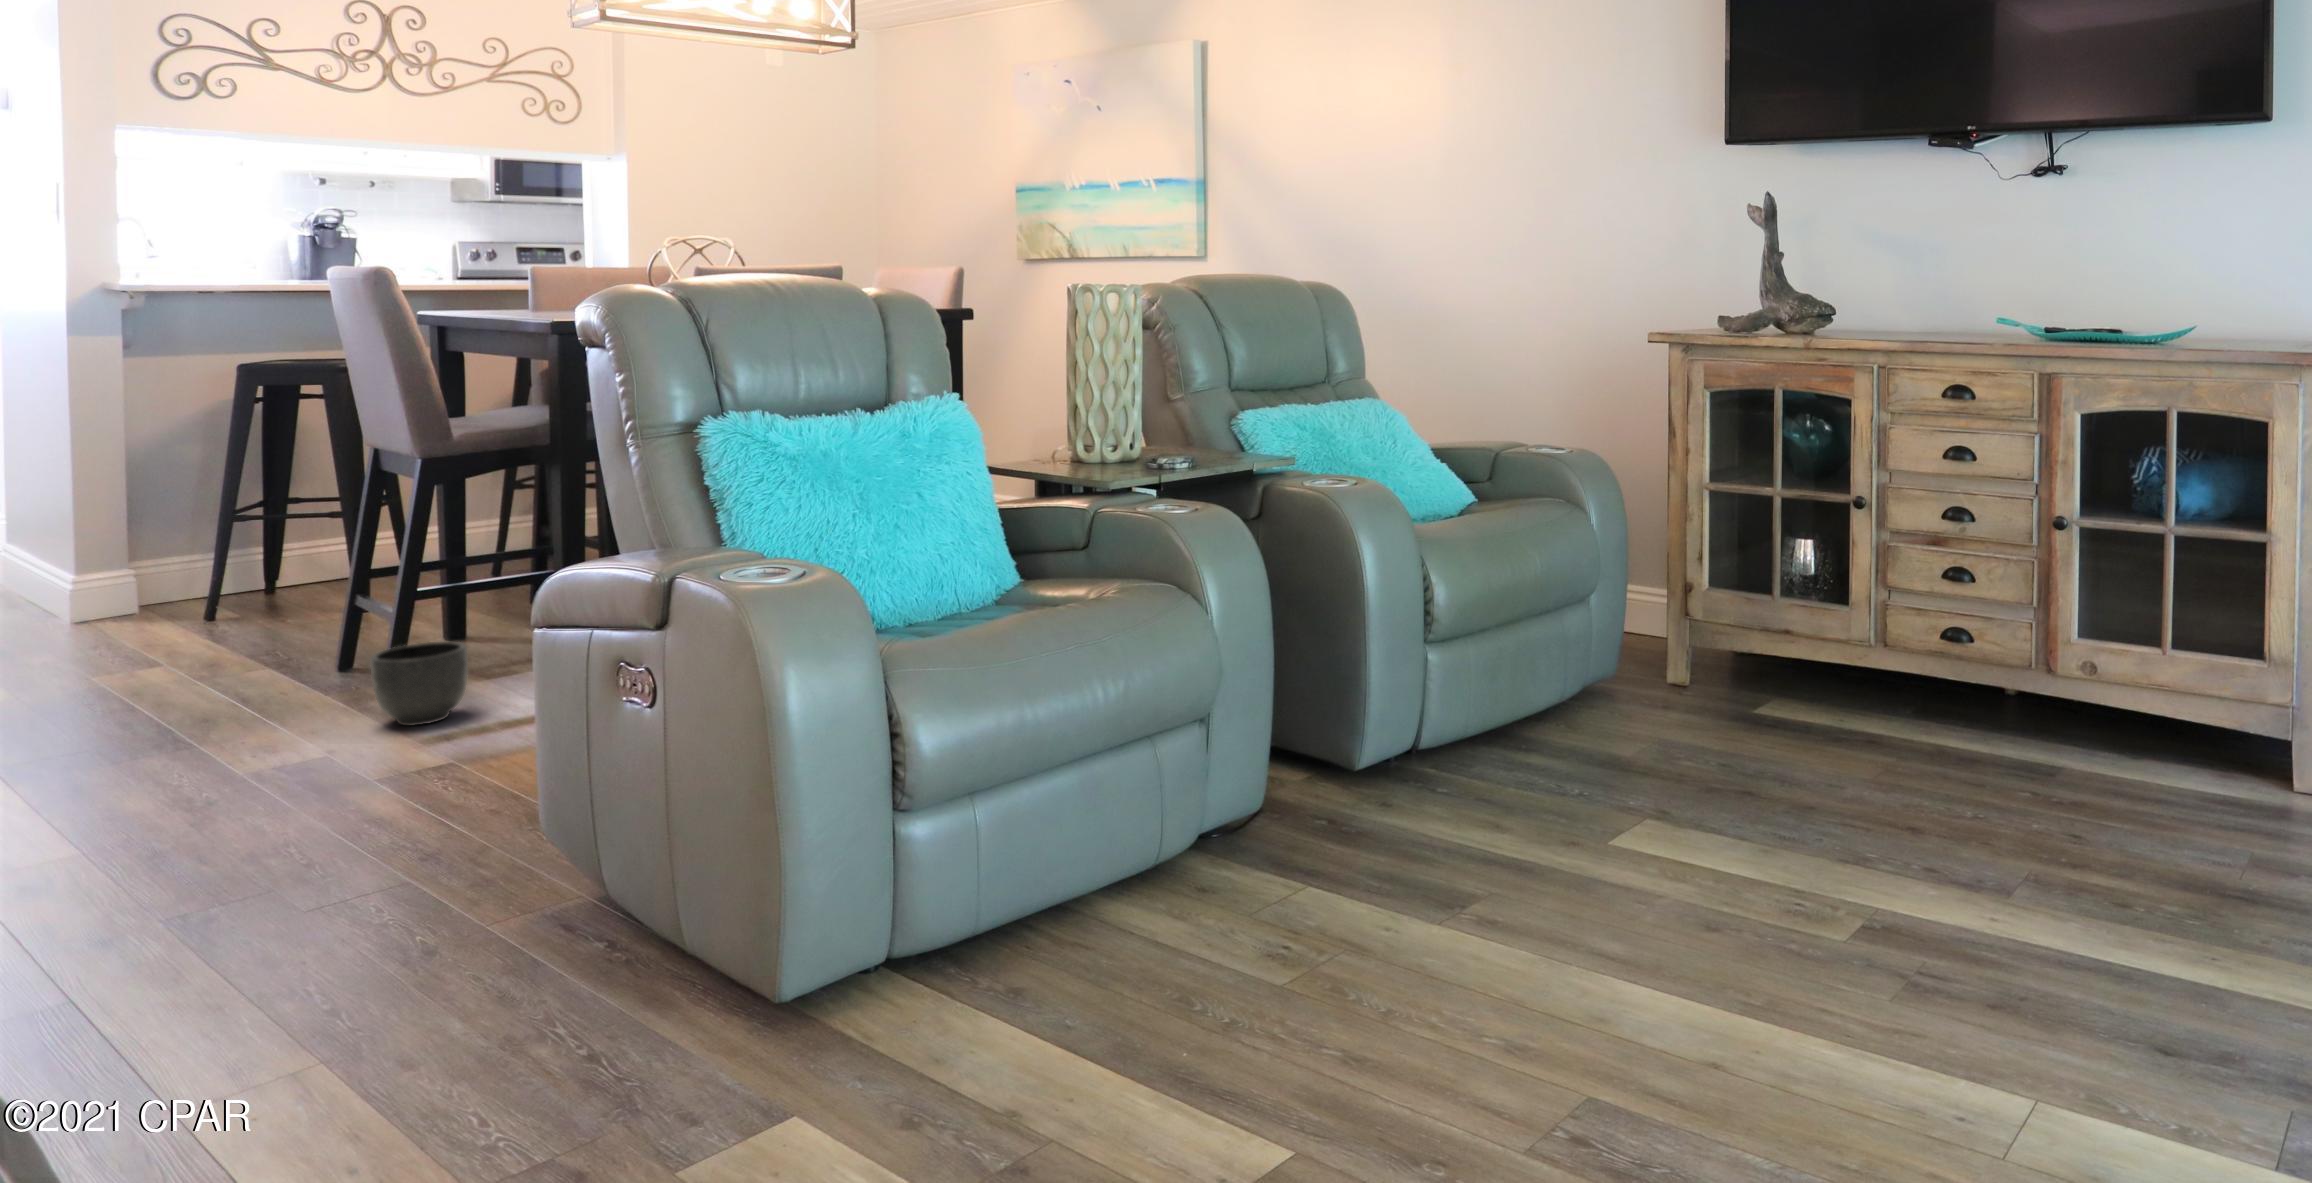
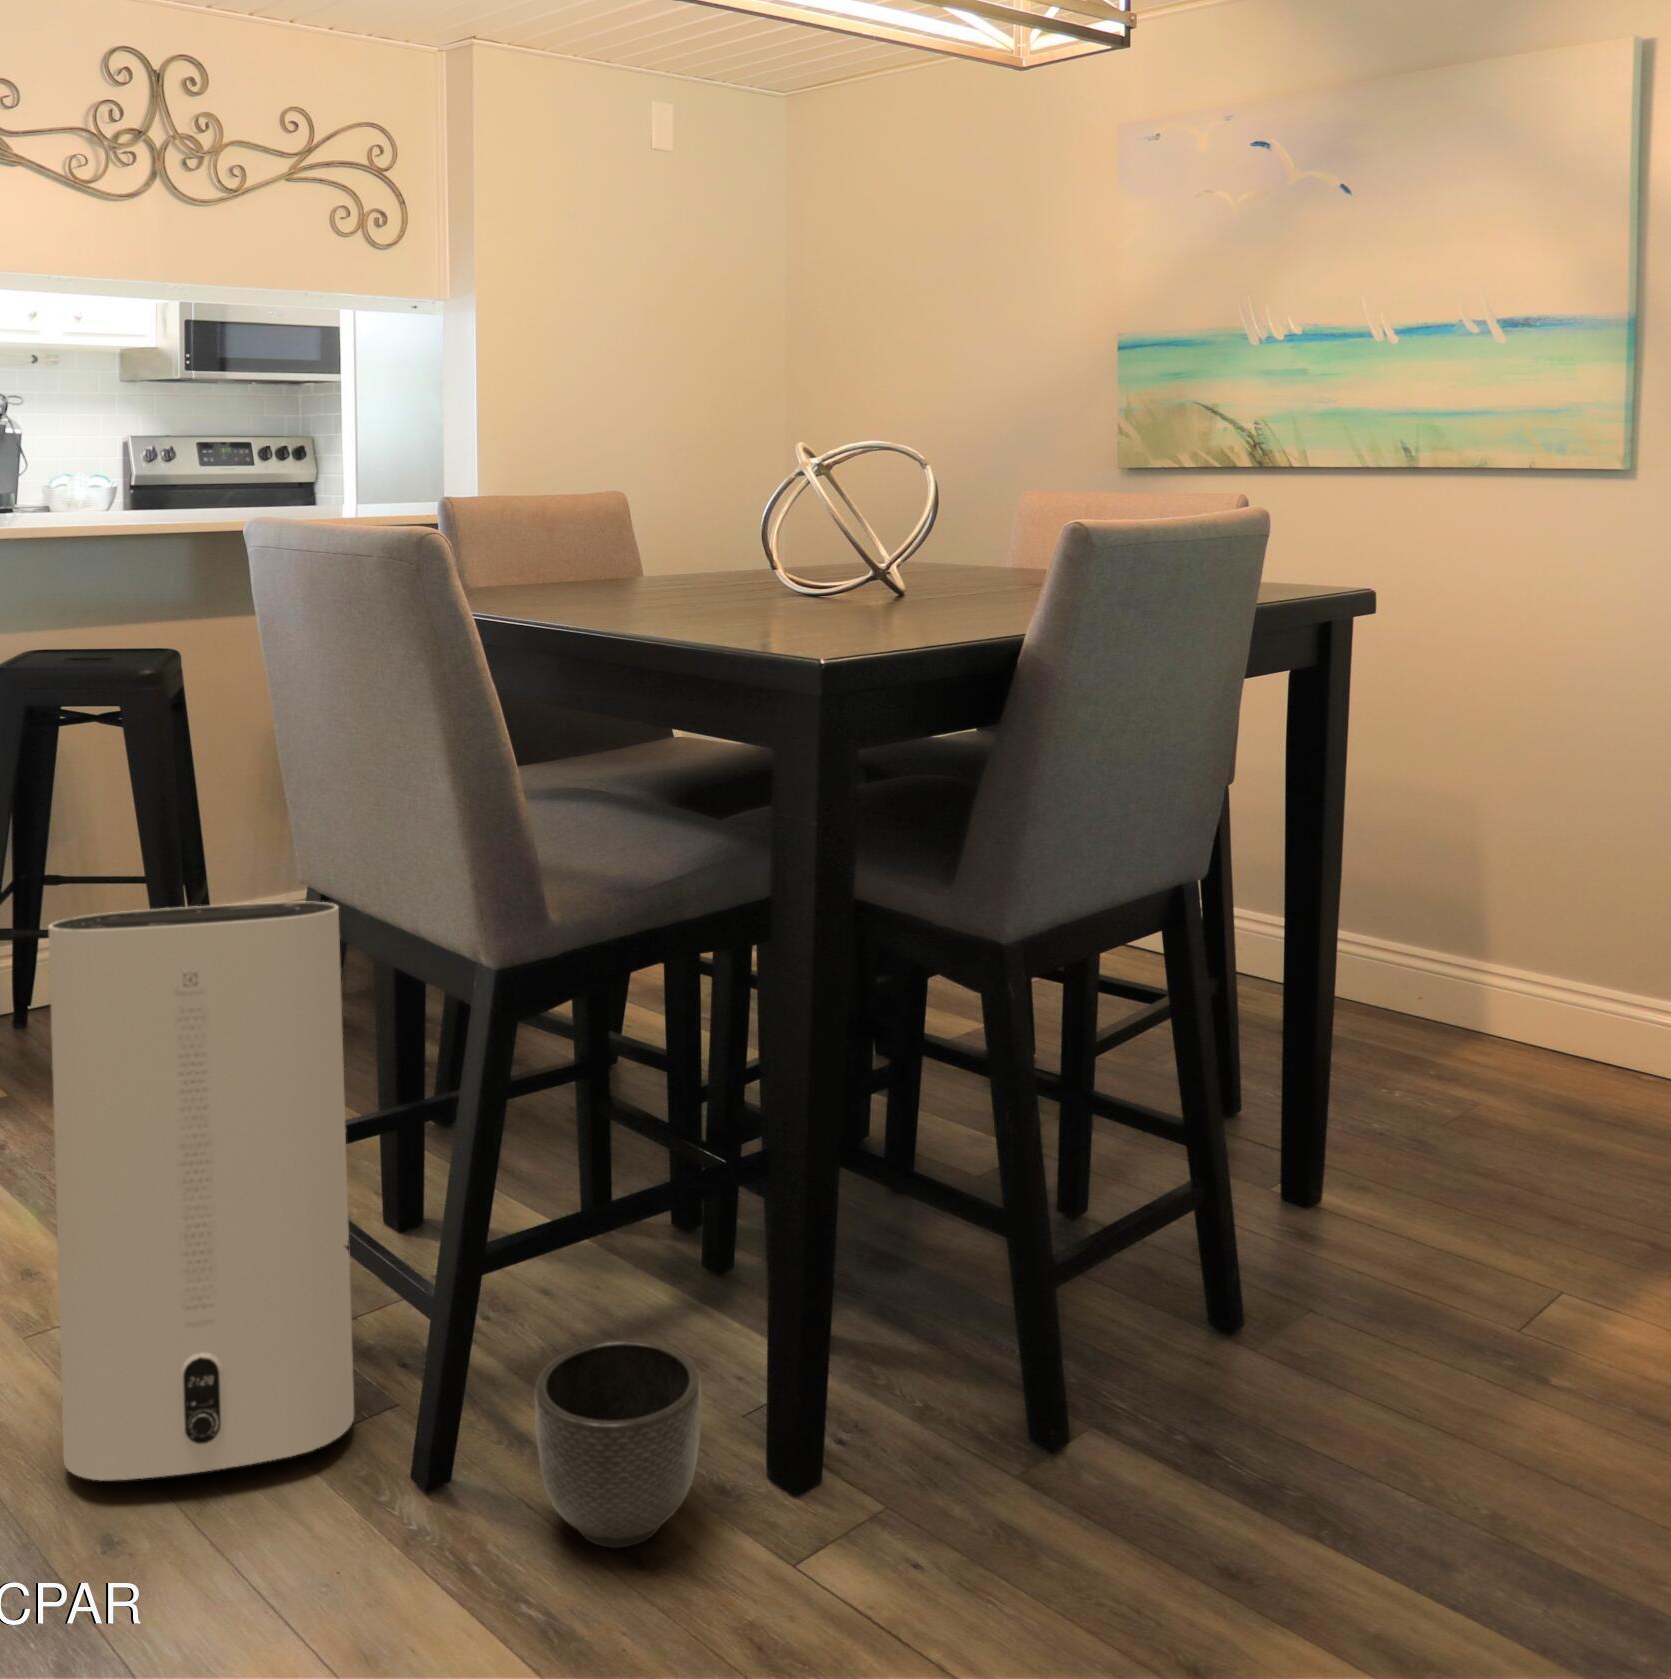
air purifier: none [138,447,320,714] -> present [48,901,354,1481]

